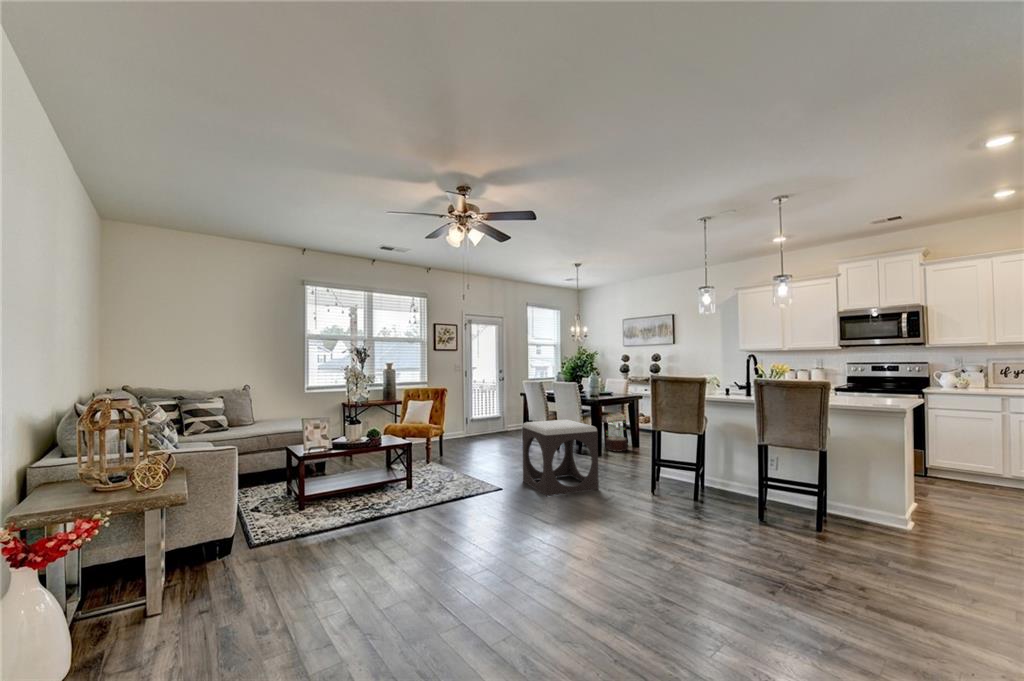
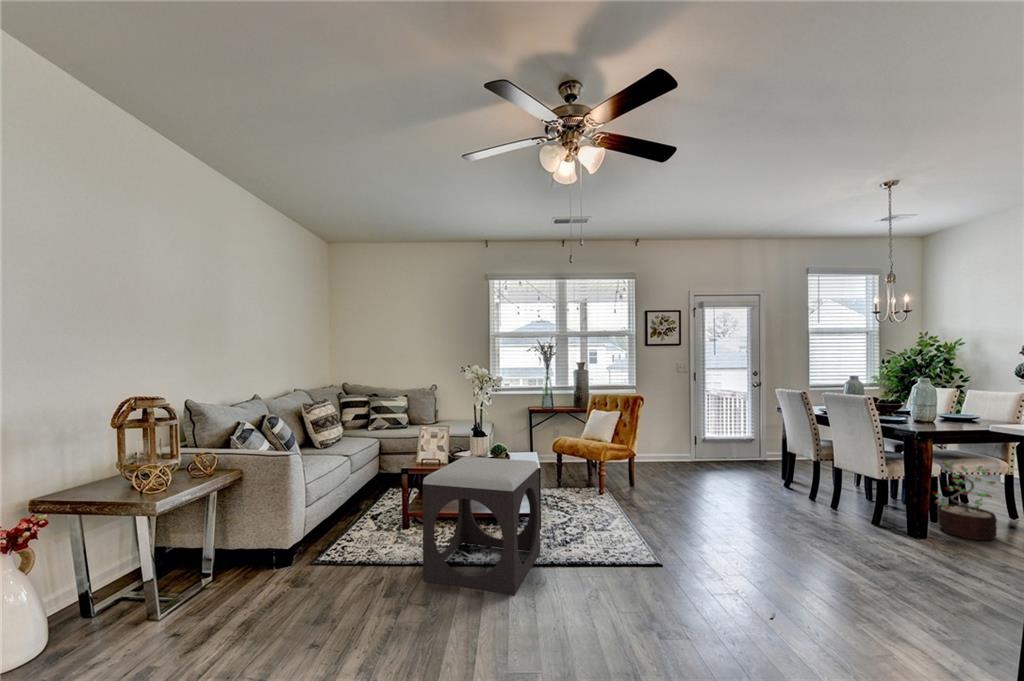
footstool: present [522,419,599,496] -> present [423,457,540,595]

